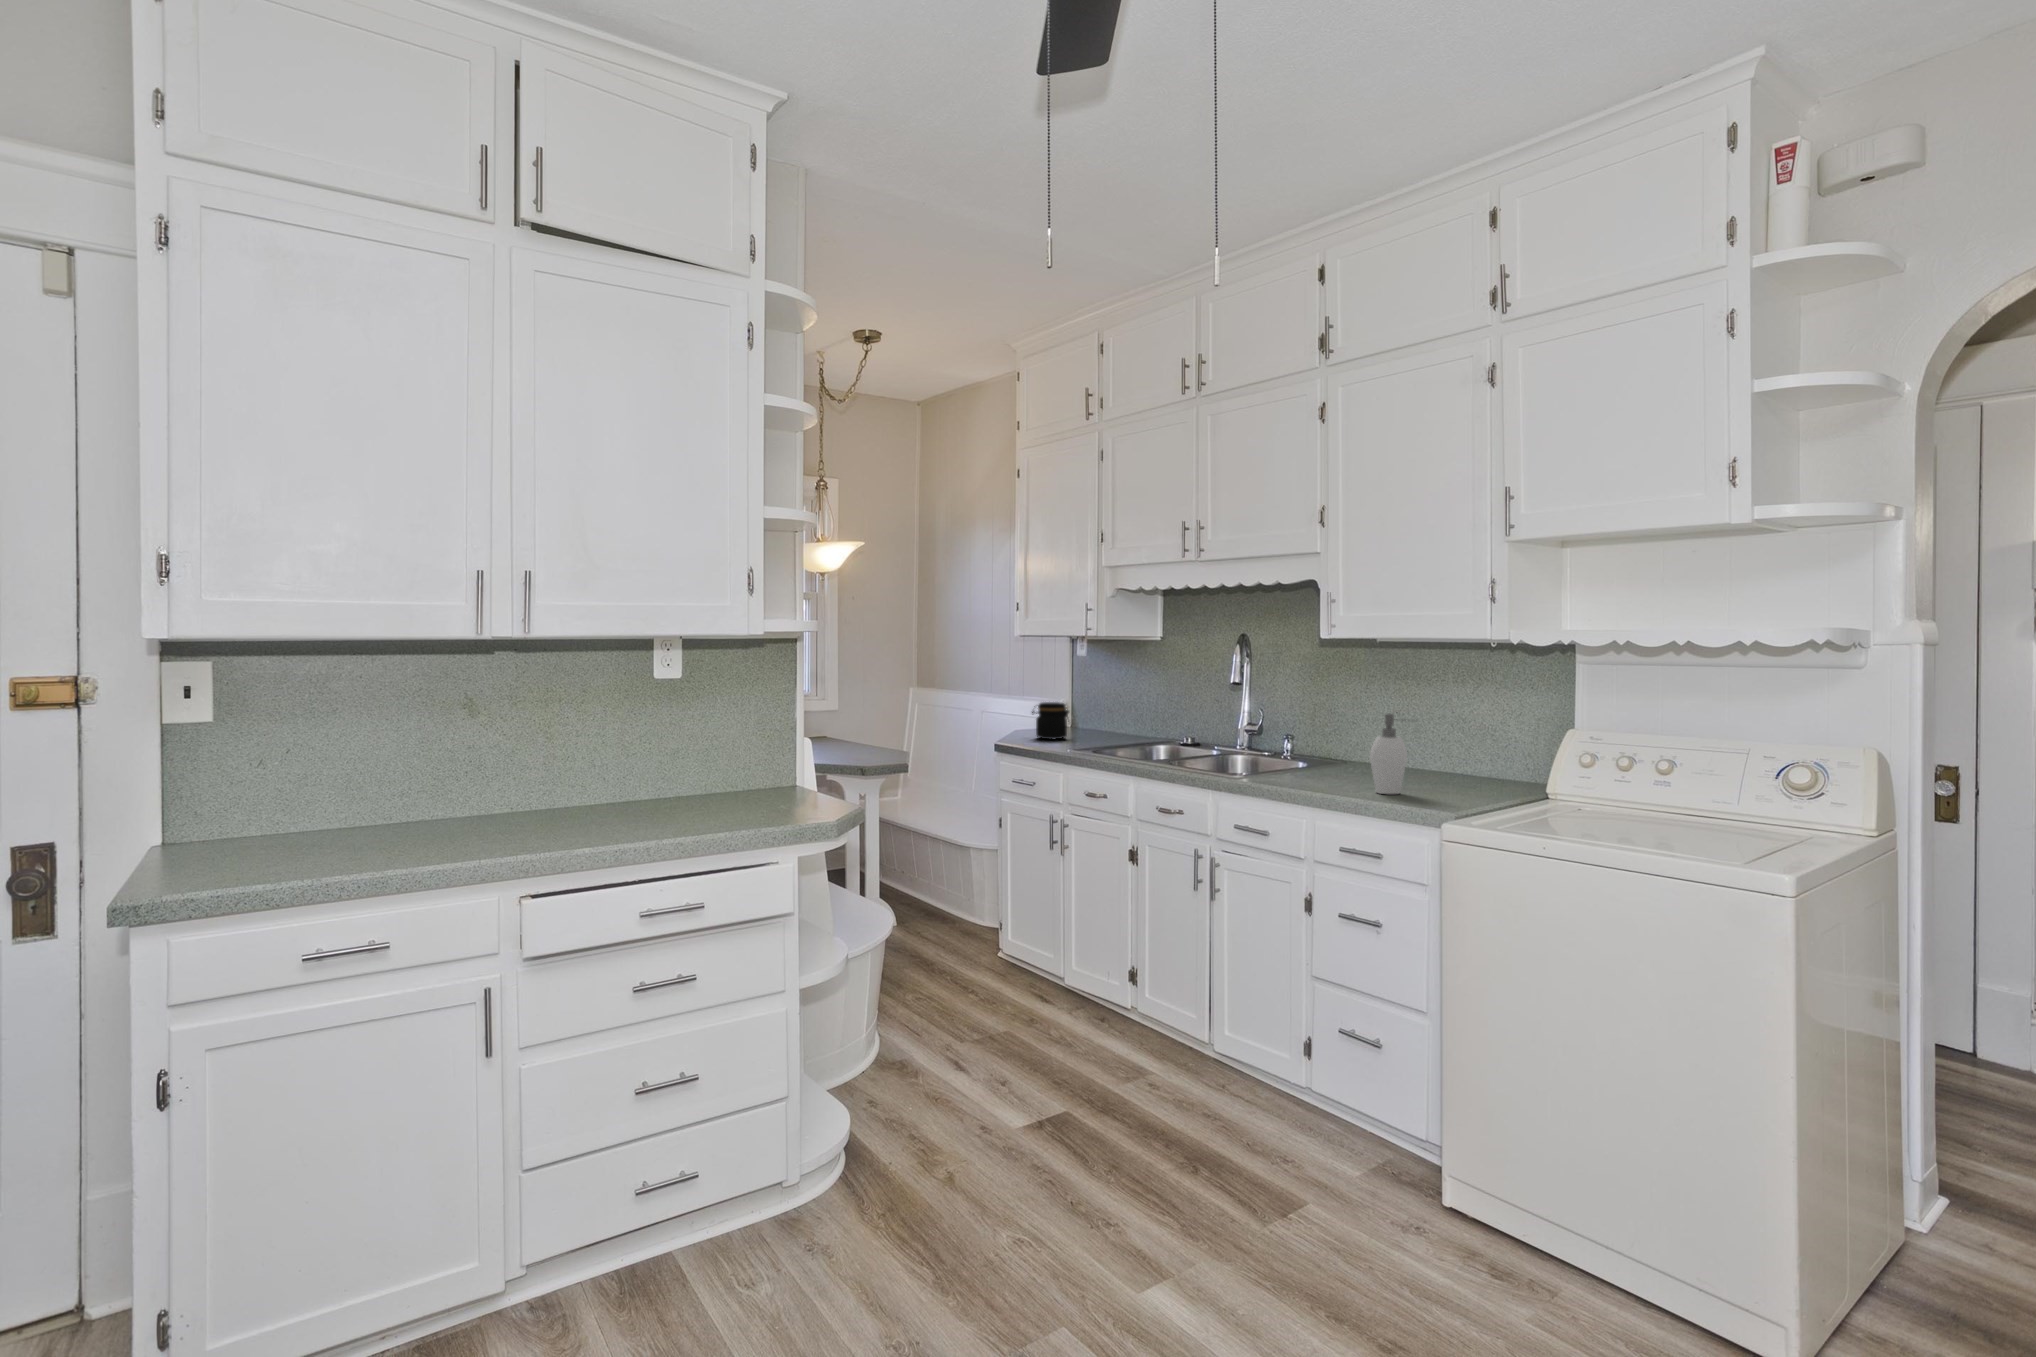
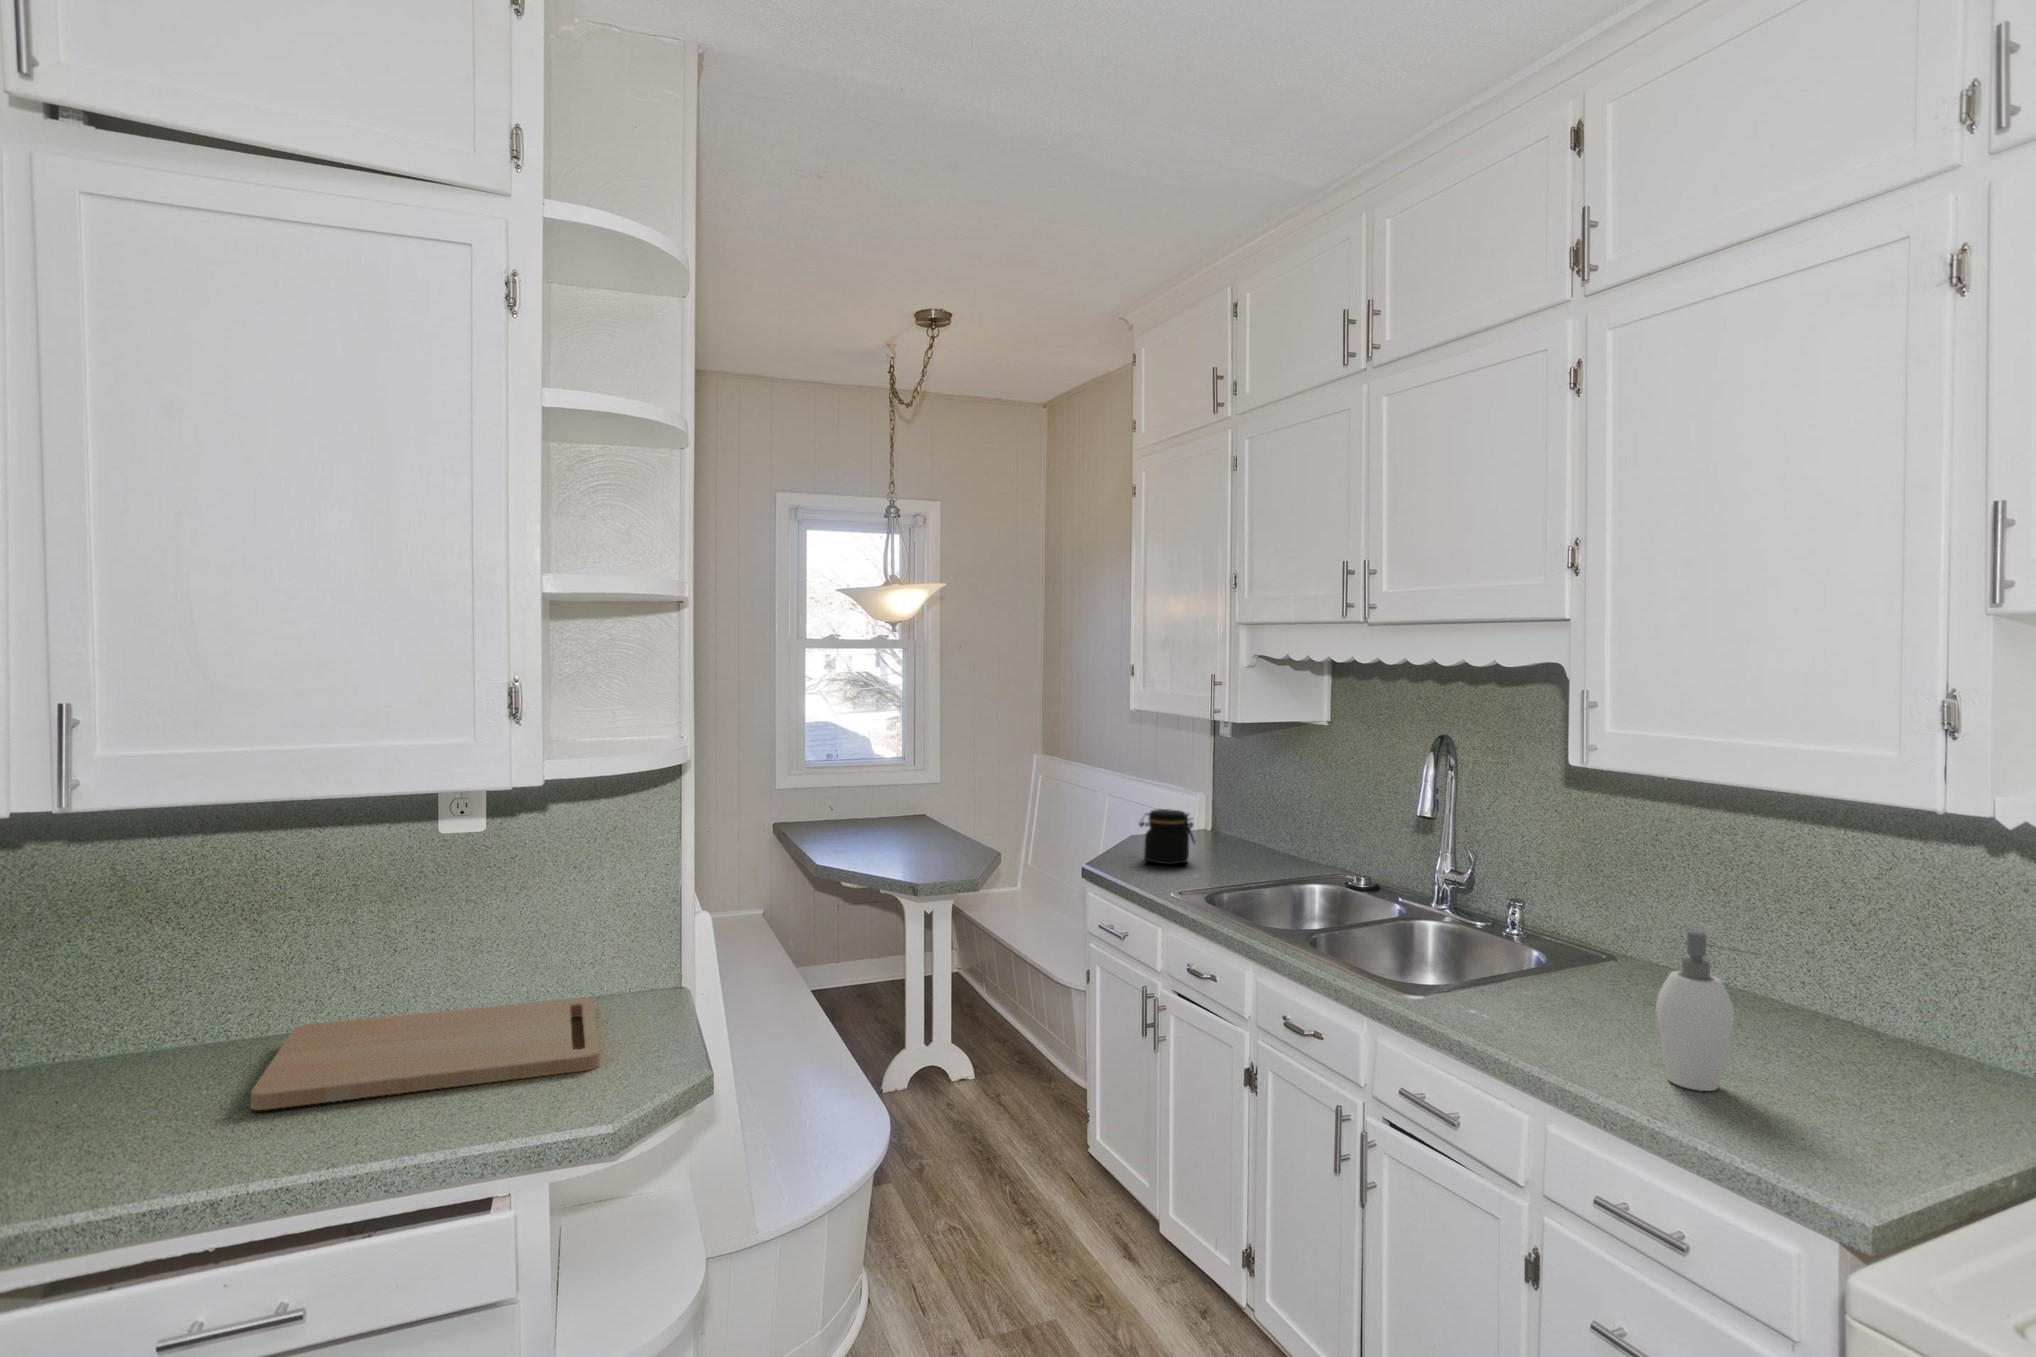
cutting board: none [596,789,804,827] -> present [251,997,600,1110]

